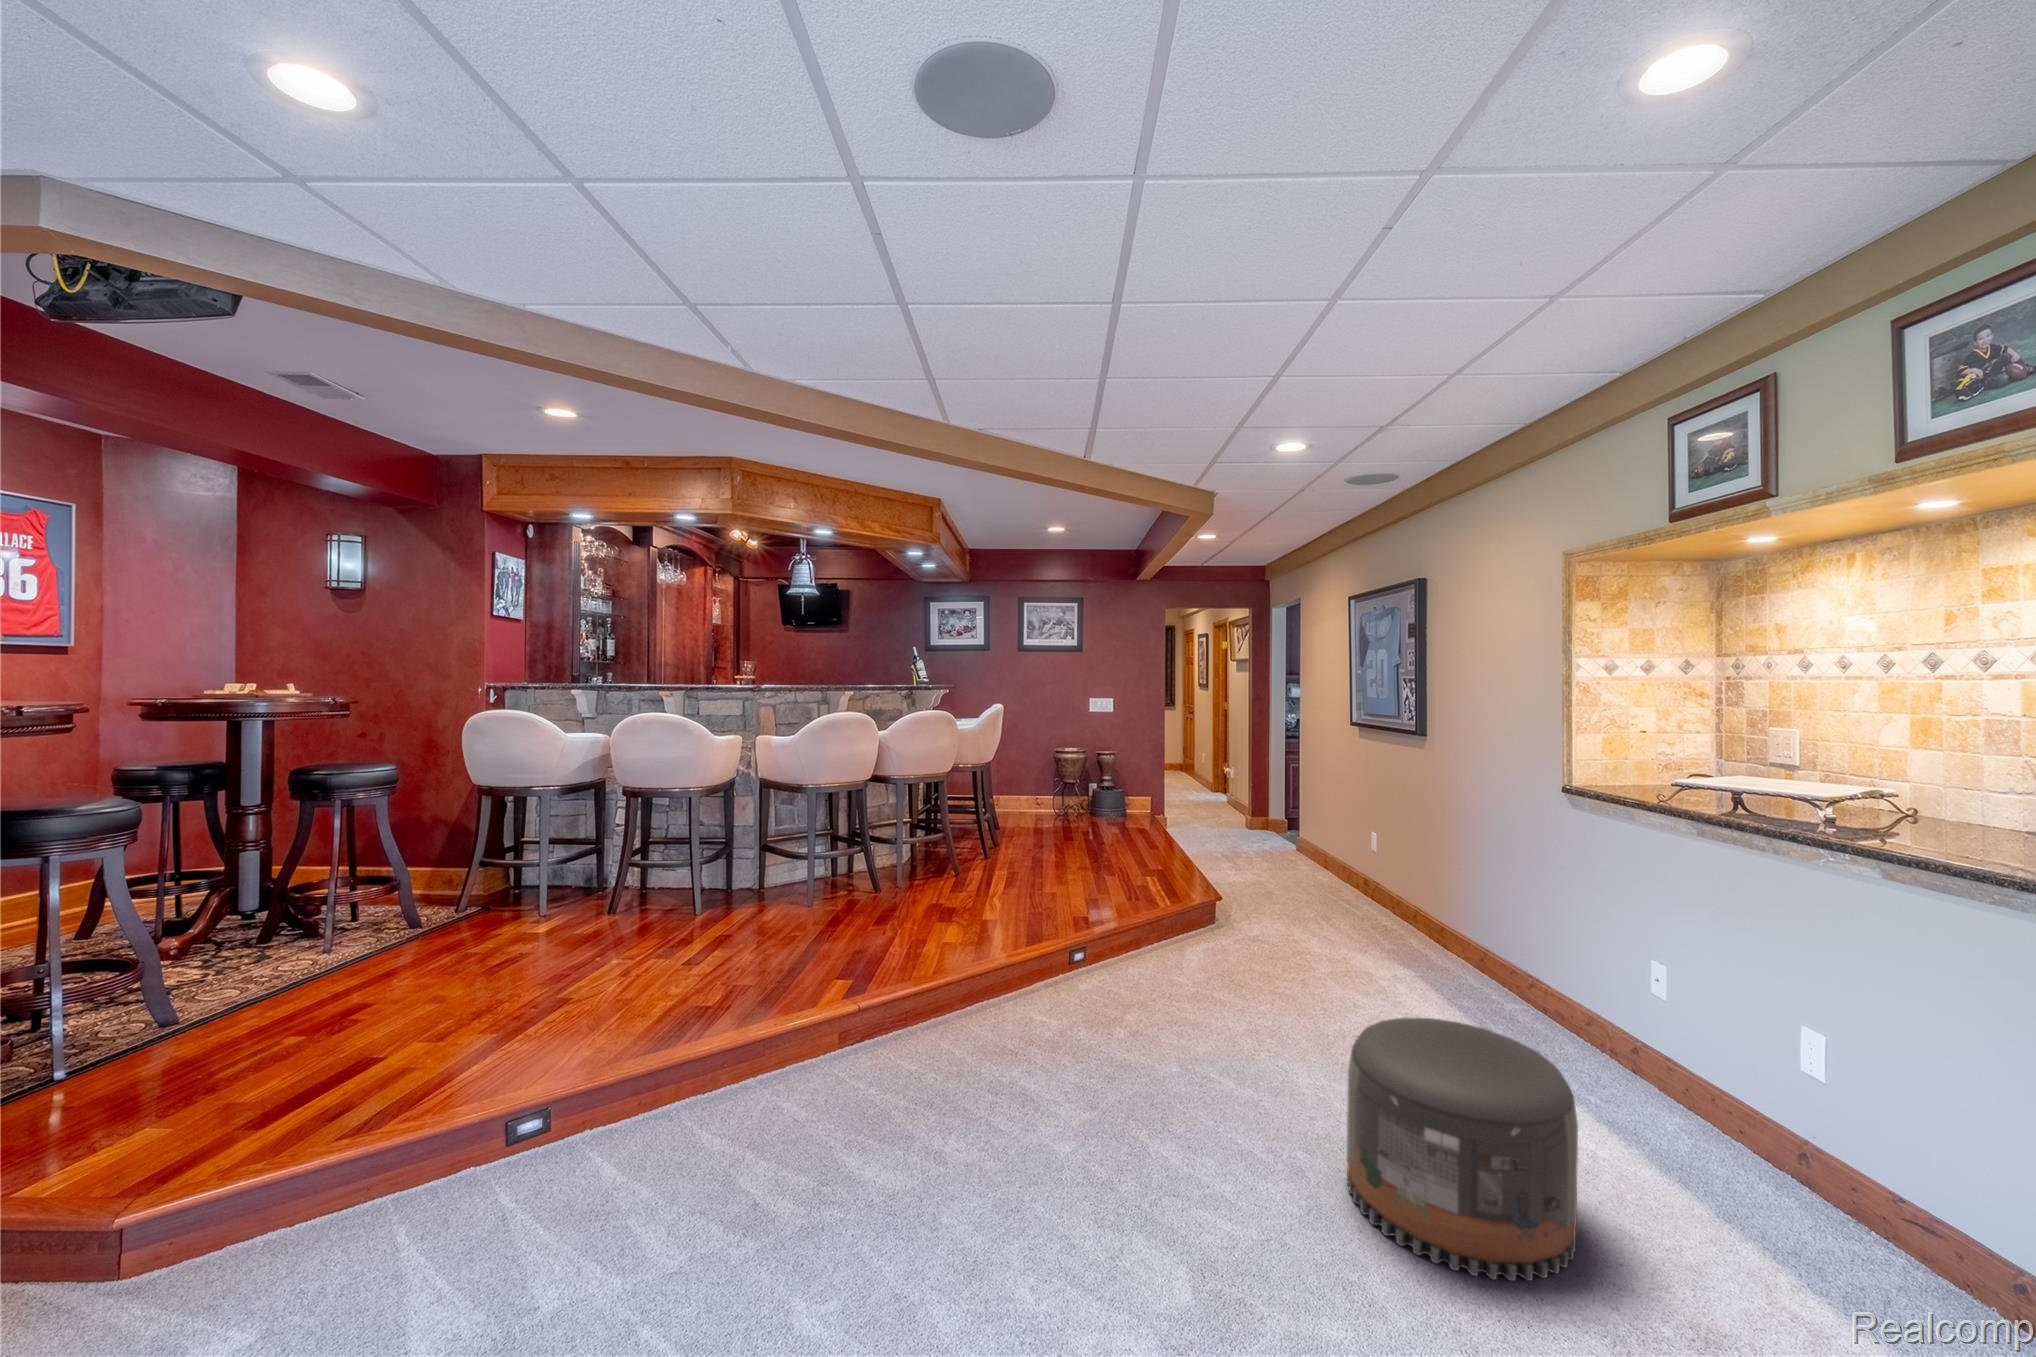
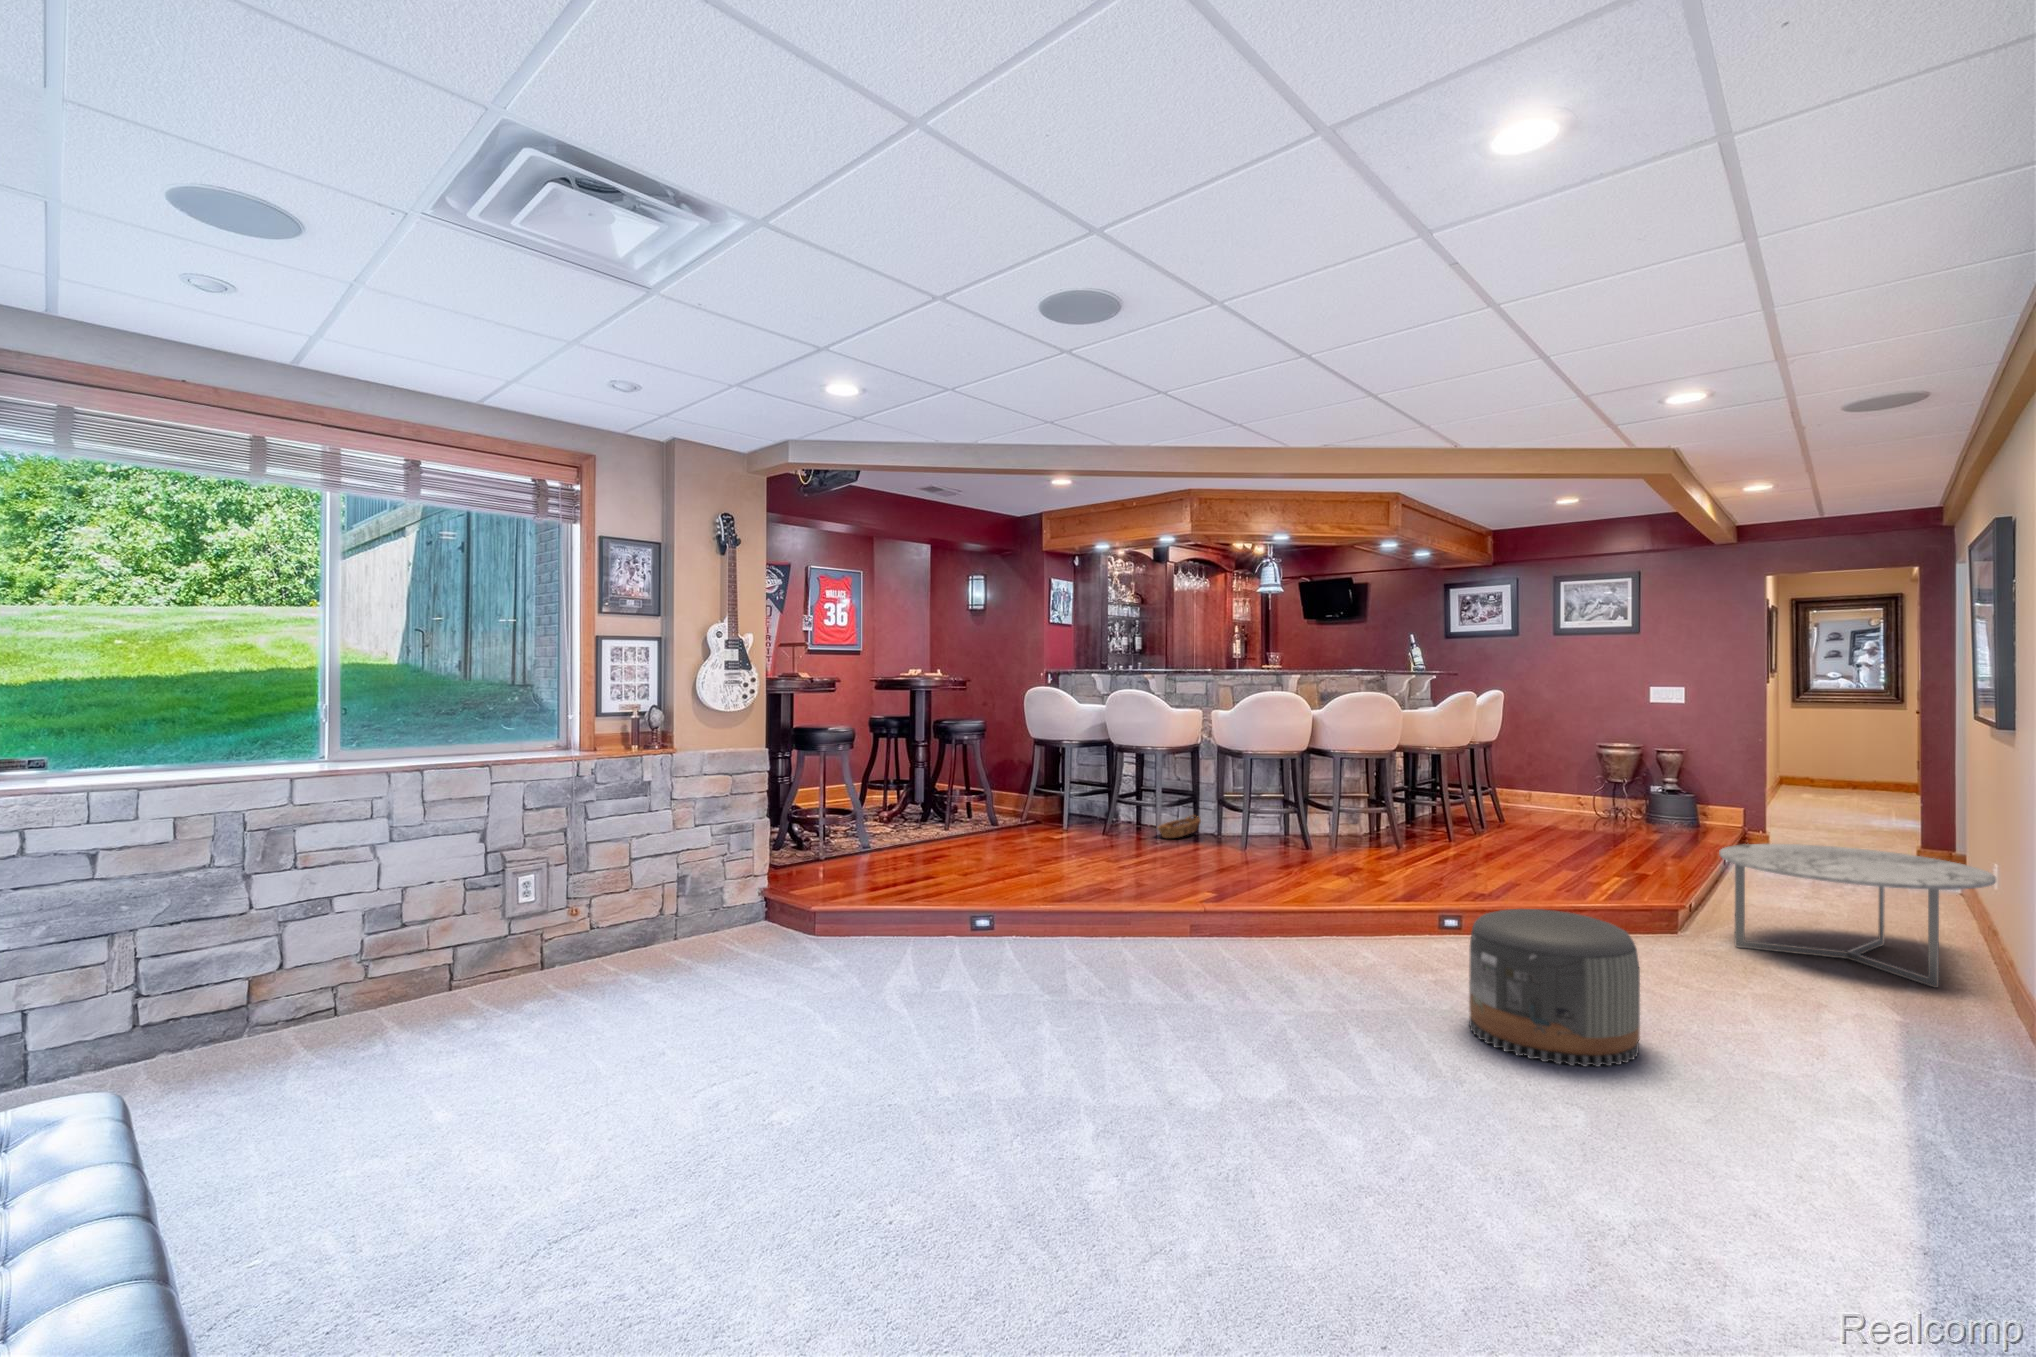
coffee table: none [1308,845,1518,976] -> present [1719,844,1996,988]
basket: none [668,871,745,915] -> present [1158,815,1201,838]

